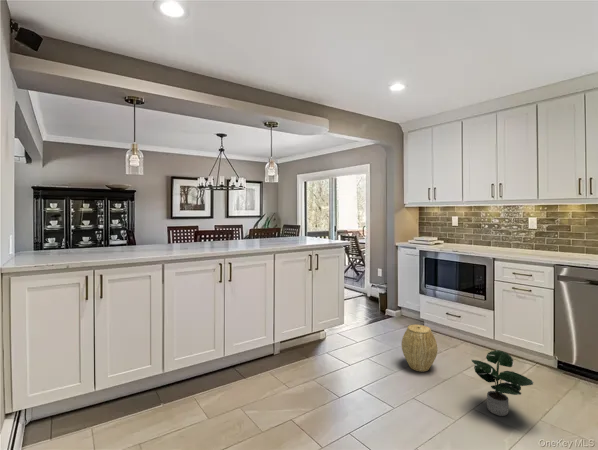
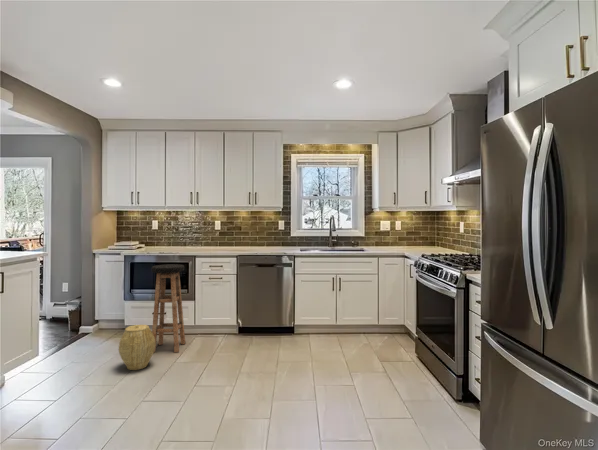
bar stool: none [437,266,478,366] -> present [152,264,185,352]
potted plant: present [472,350,533,416] -> none [190,325,232,375]

